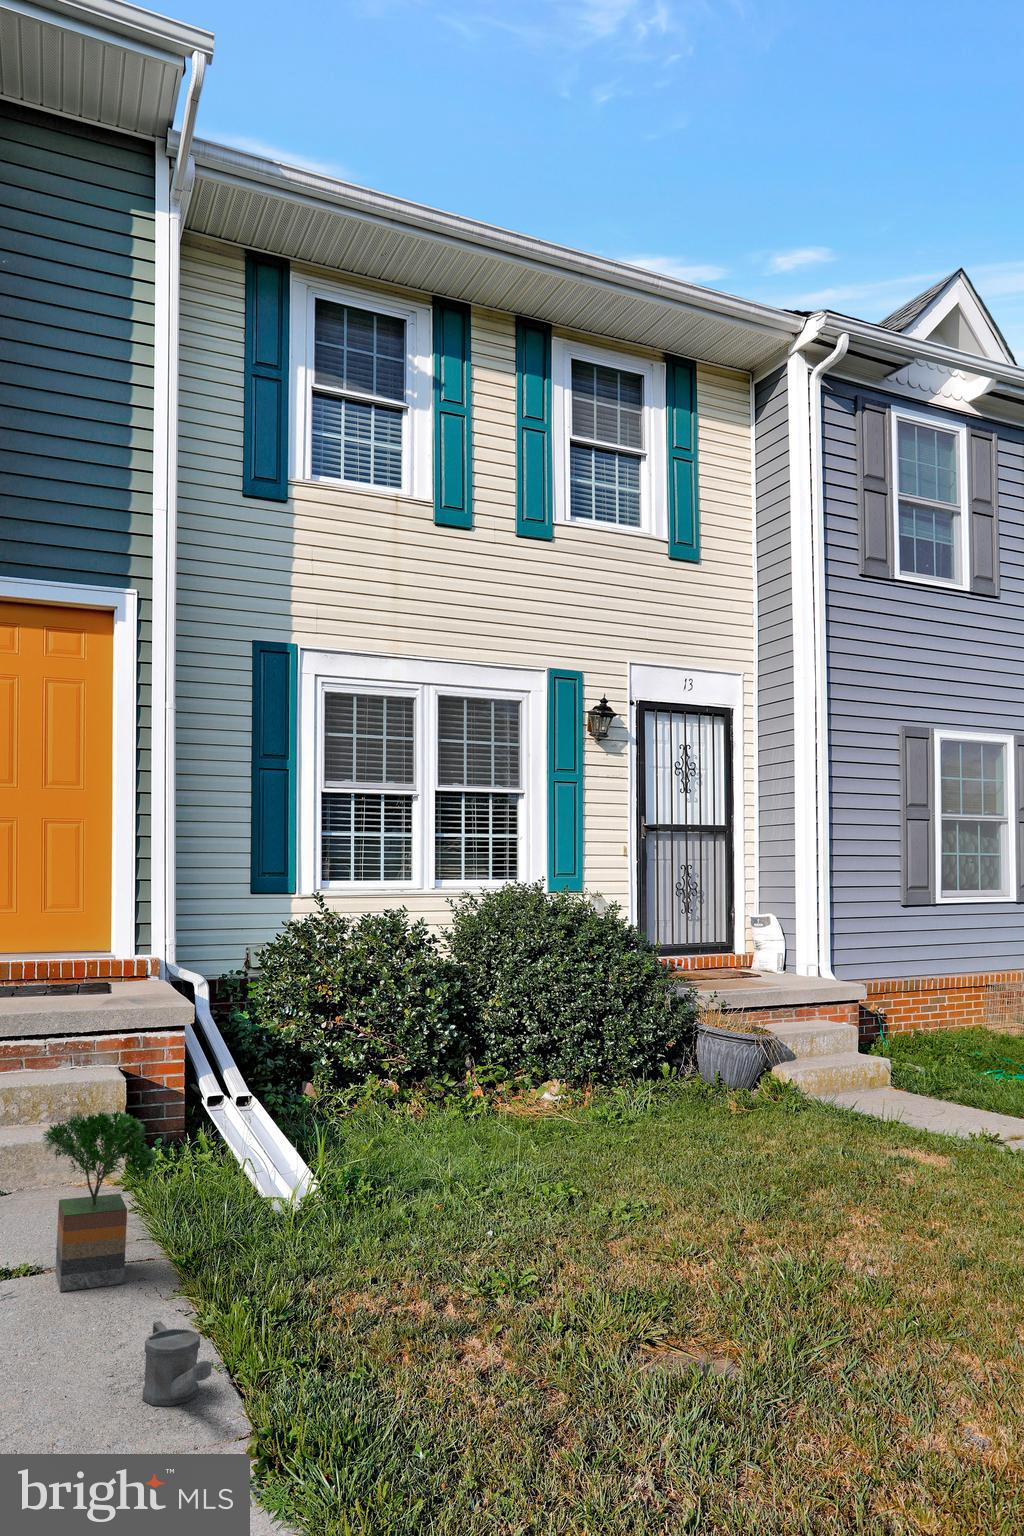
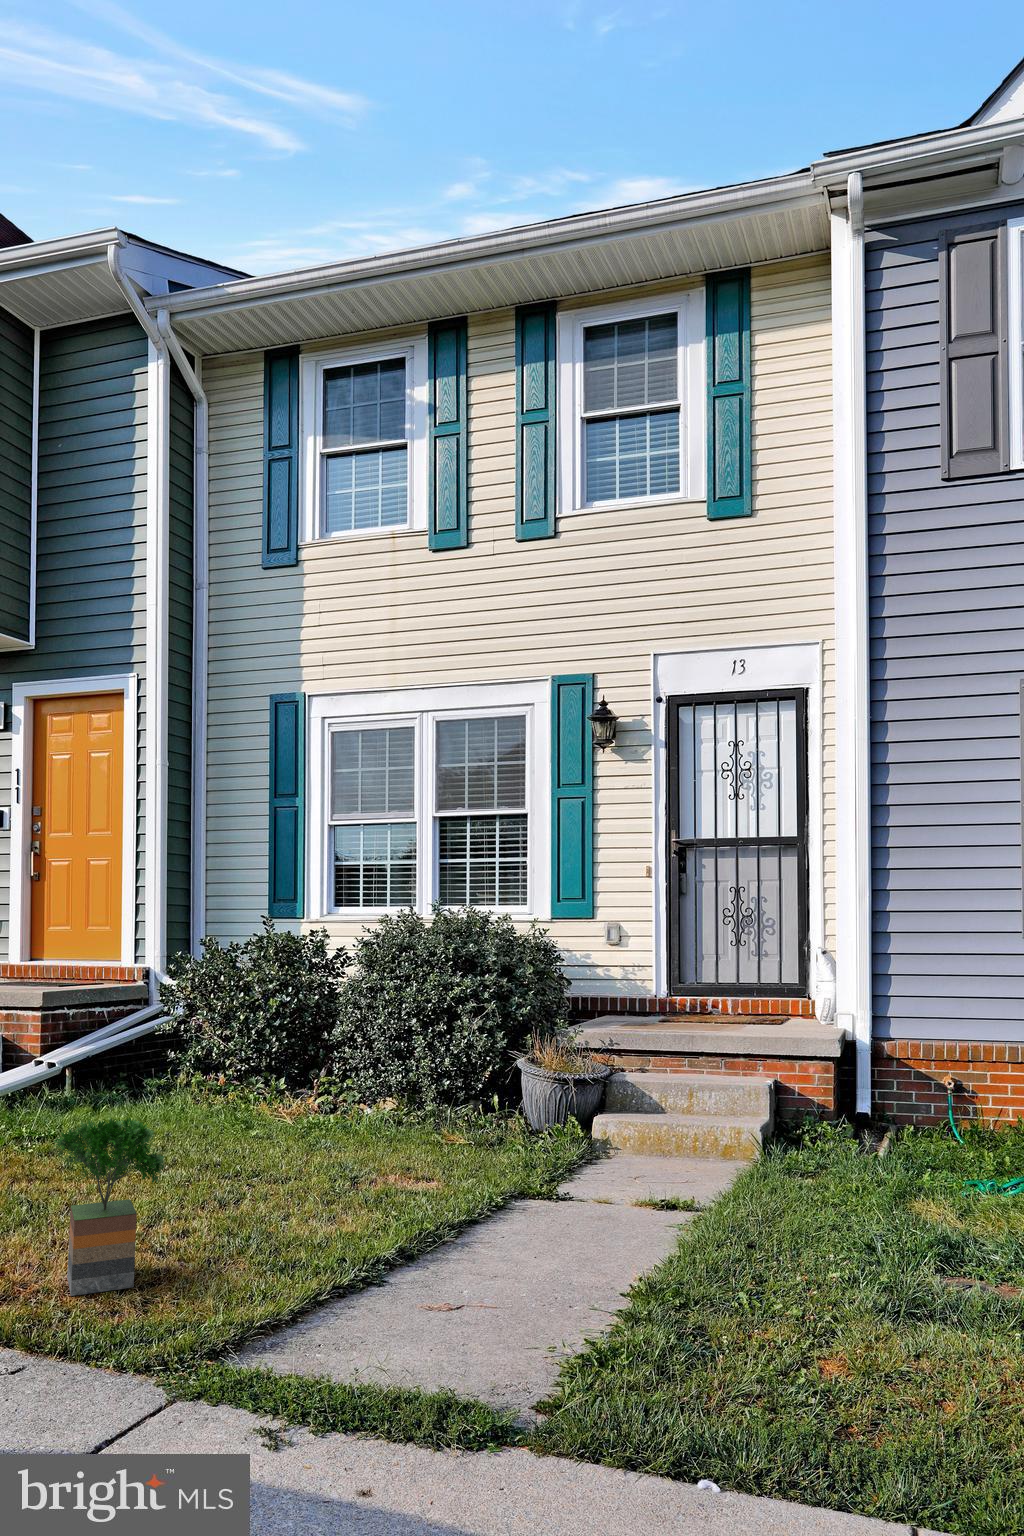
watering can: present [142,1321,211,1406] -> none [146,1321,214,1405]

